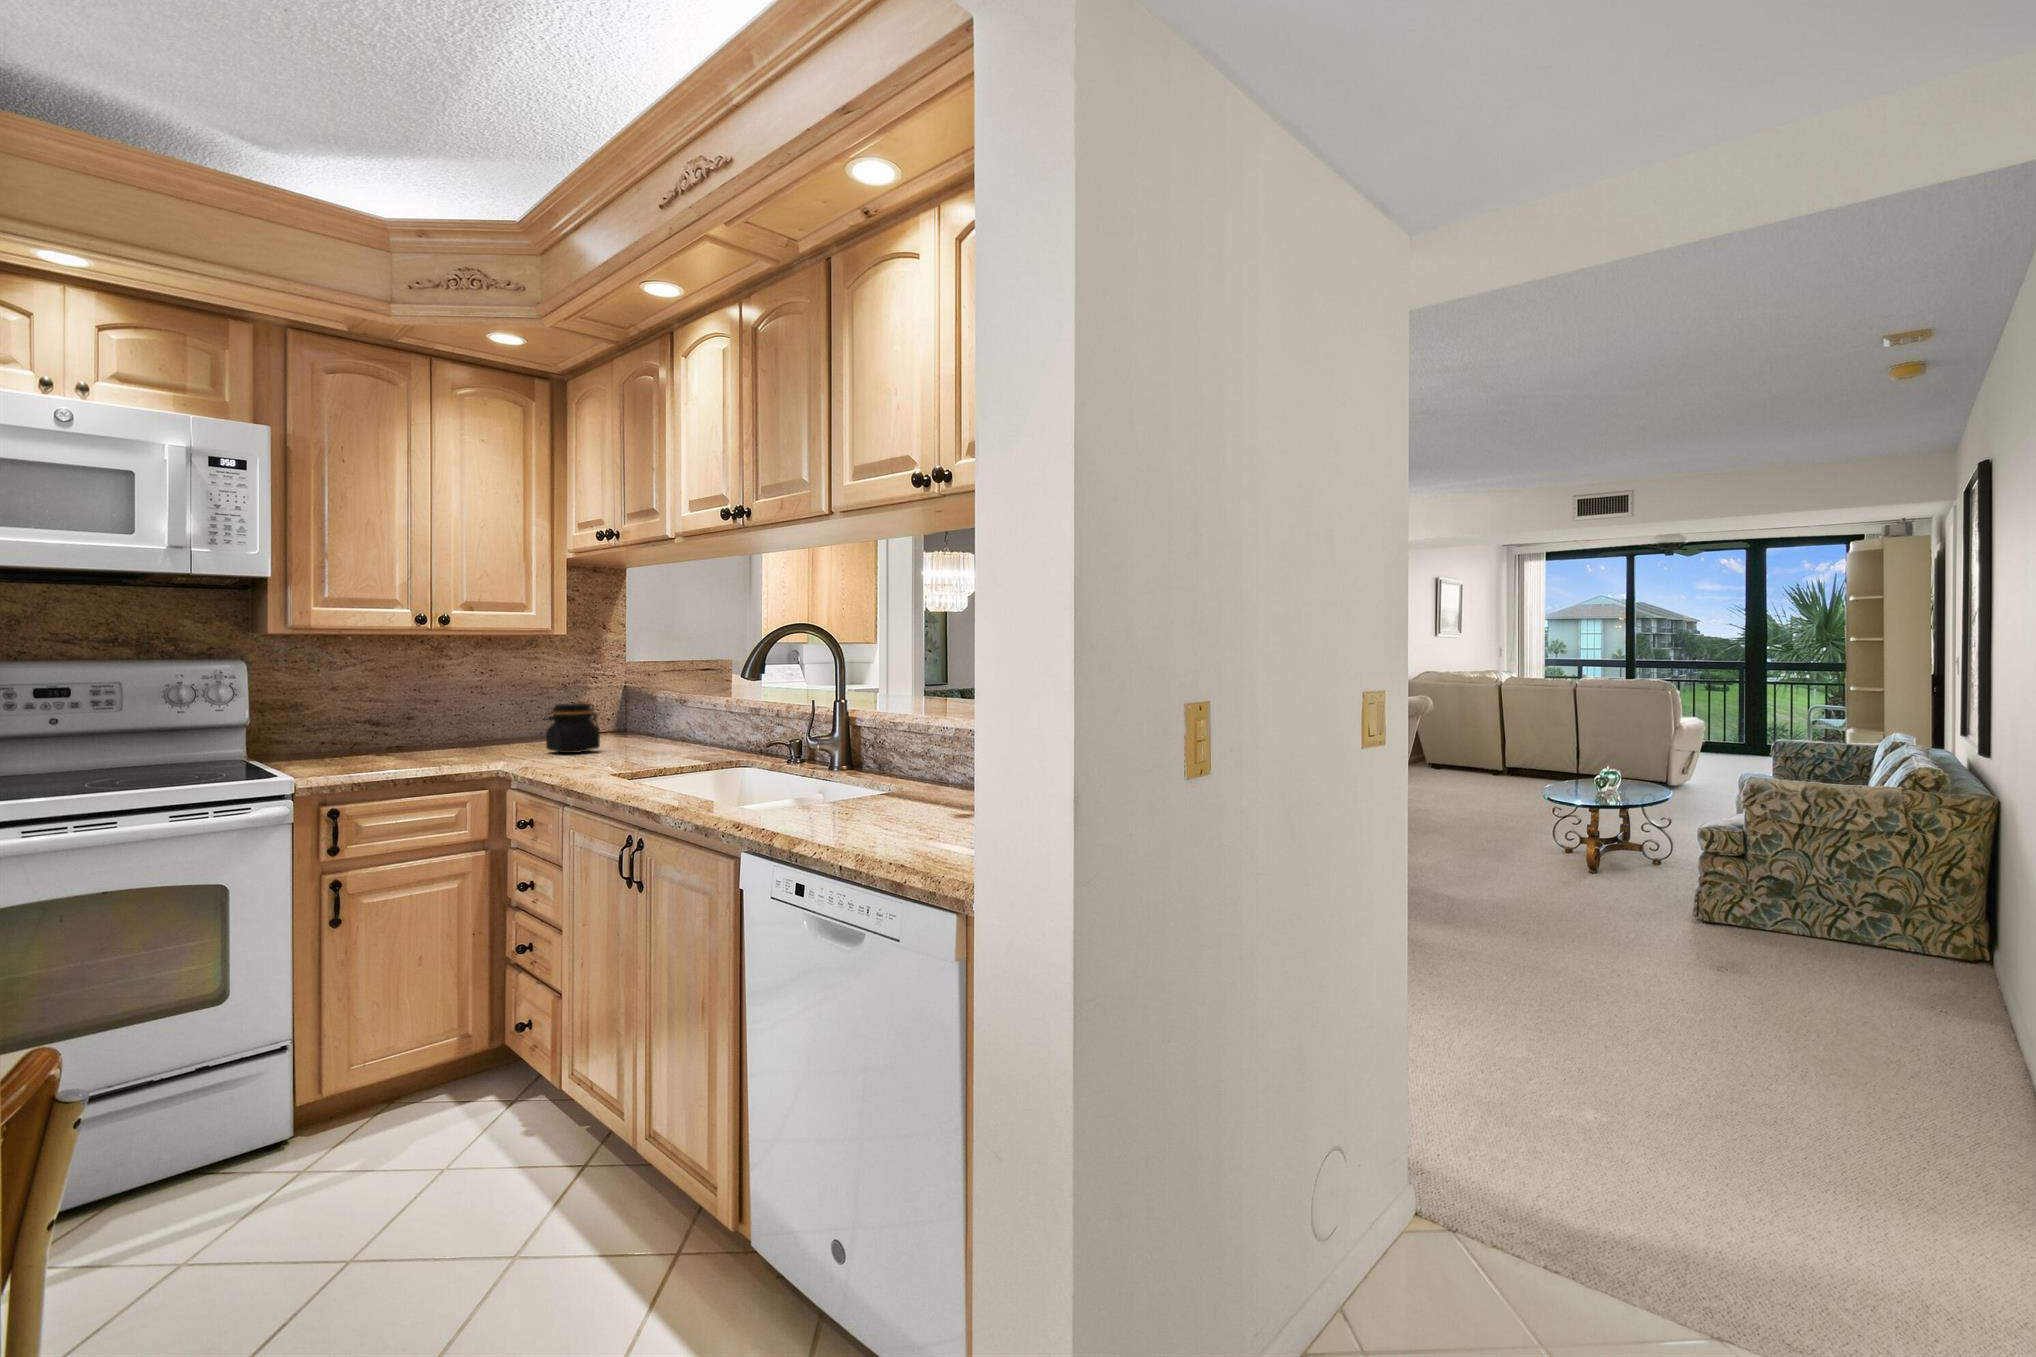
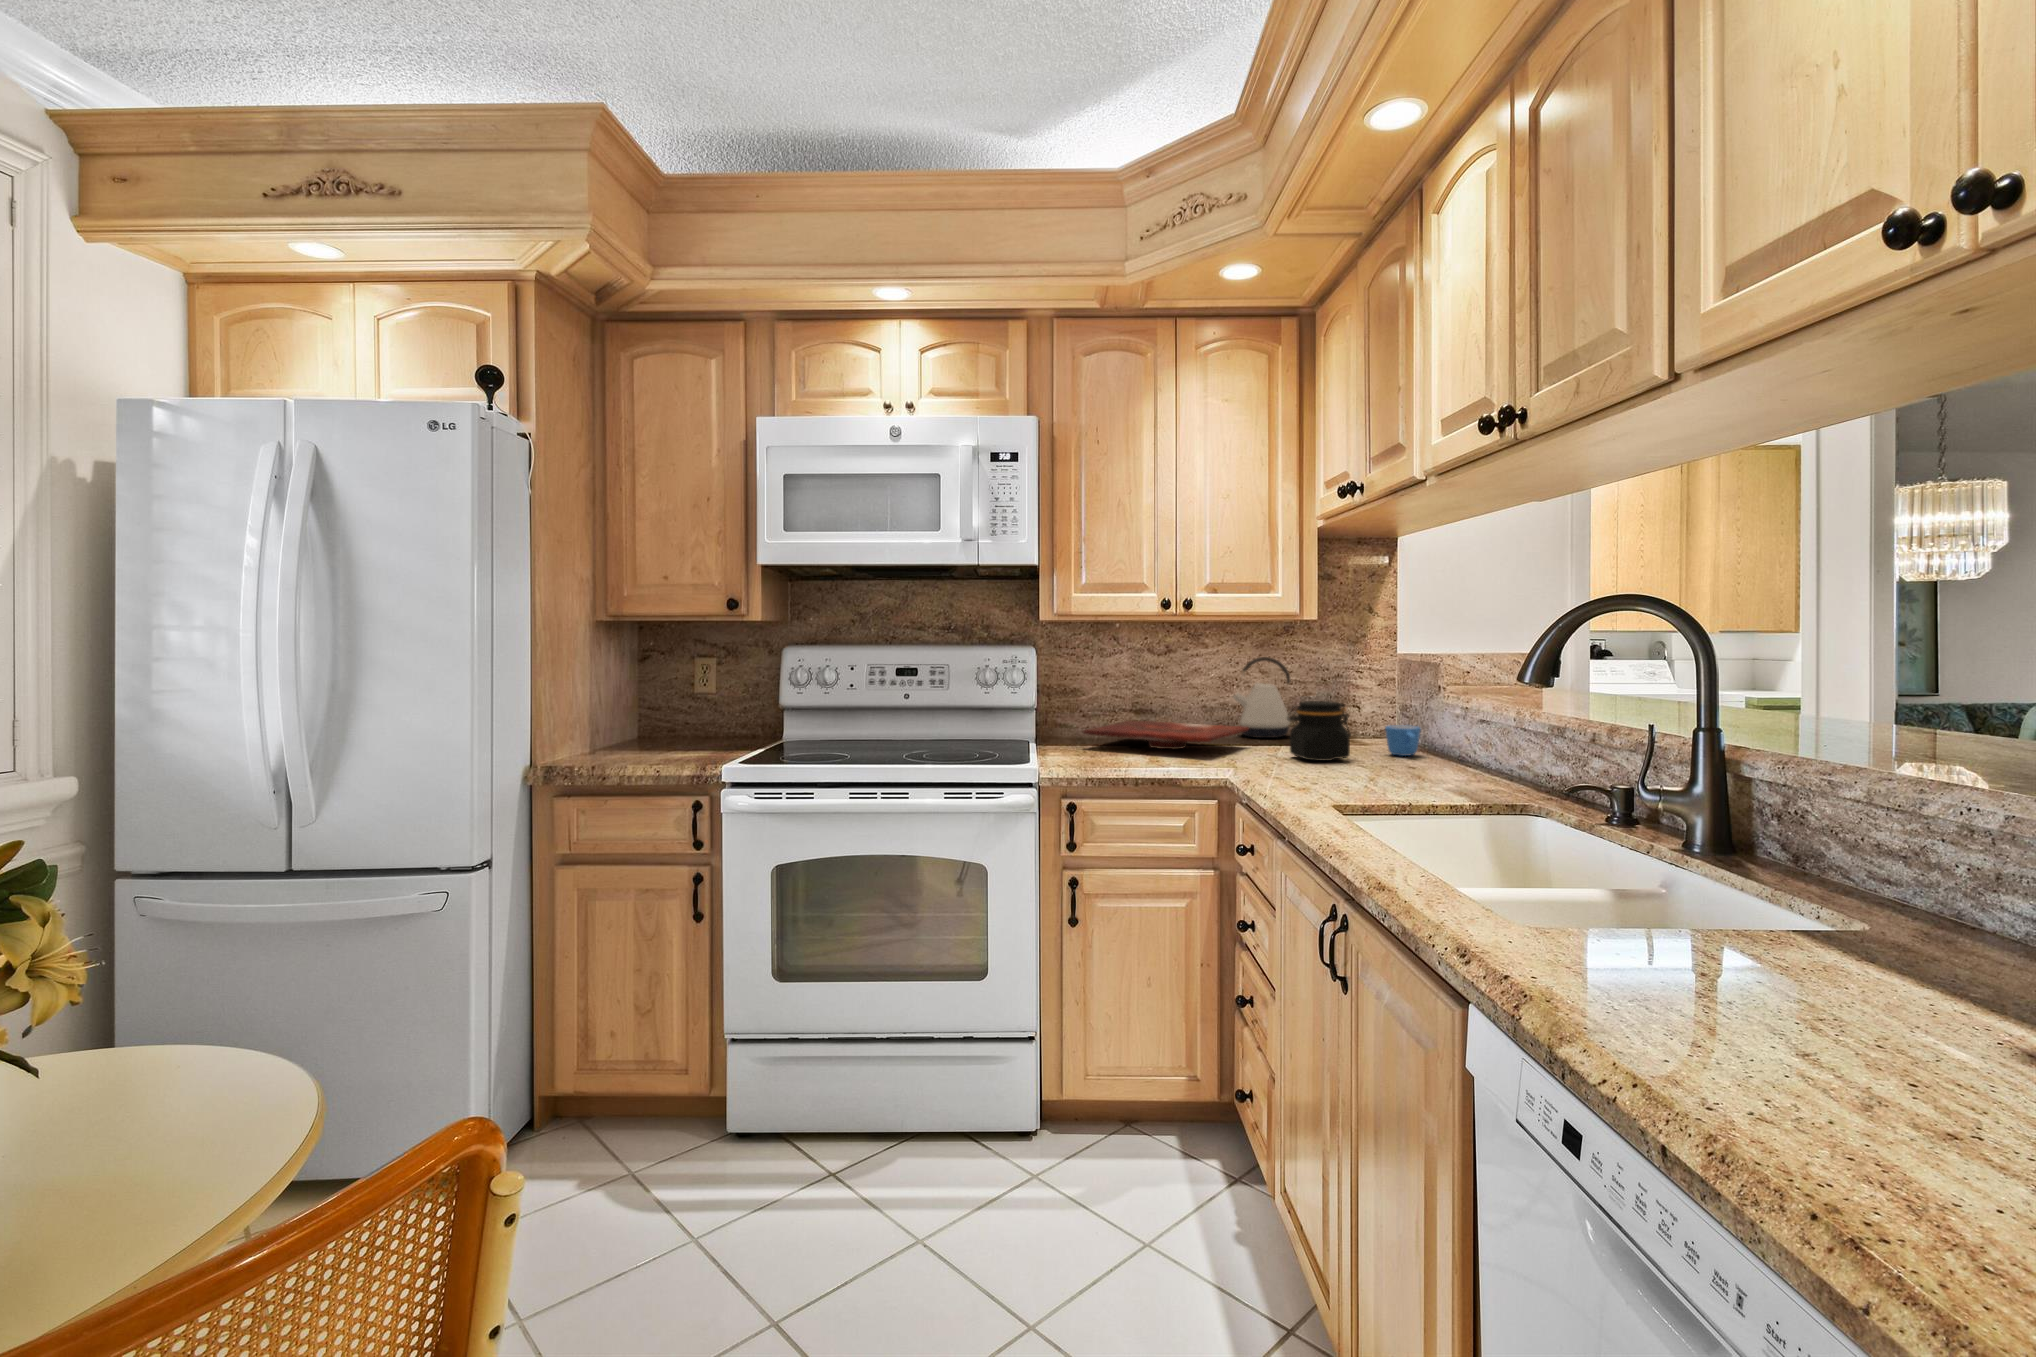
kettle: none [479,670,541,743] -> present [1233,657,1290,738]
mug: none [626,721,655,745] -> present [1385,725,1421,756]
cutting board: none [323,731,503,756] -> present [1083,721,1249,749]

